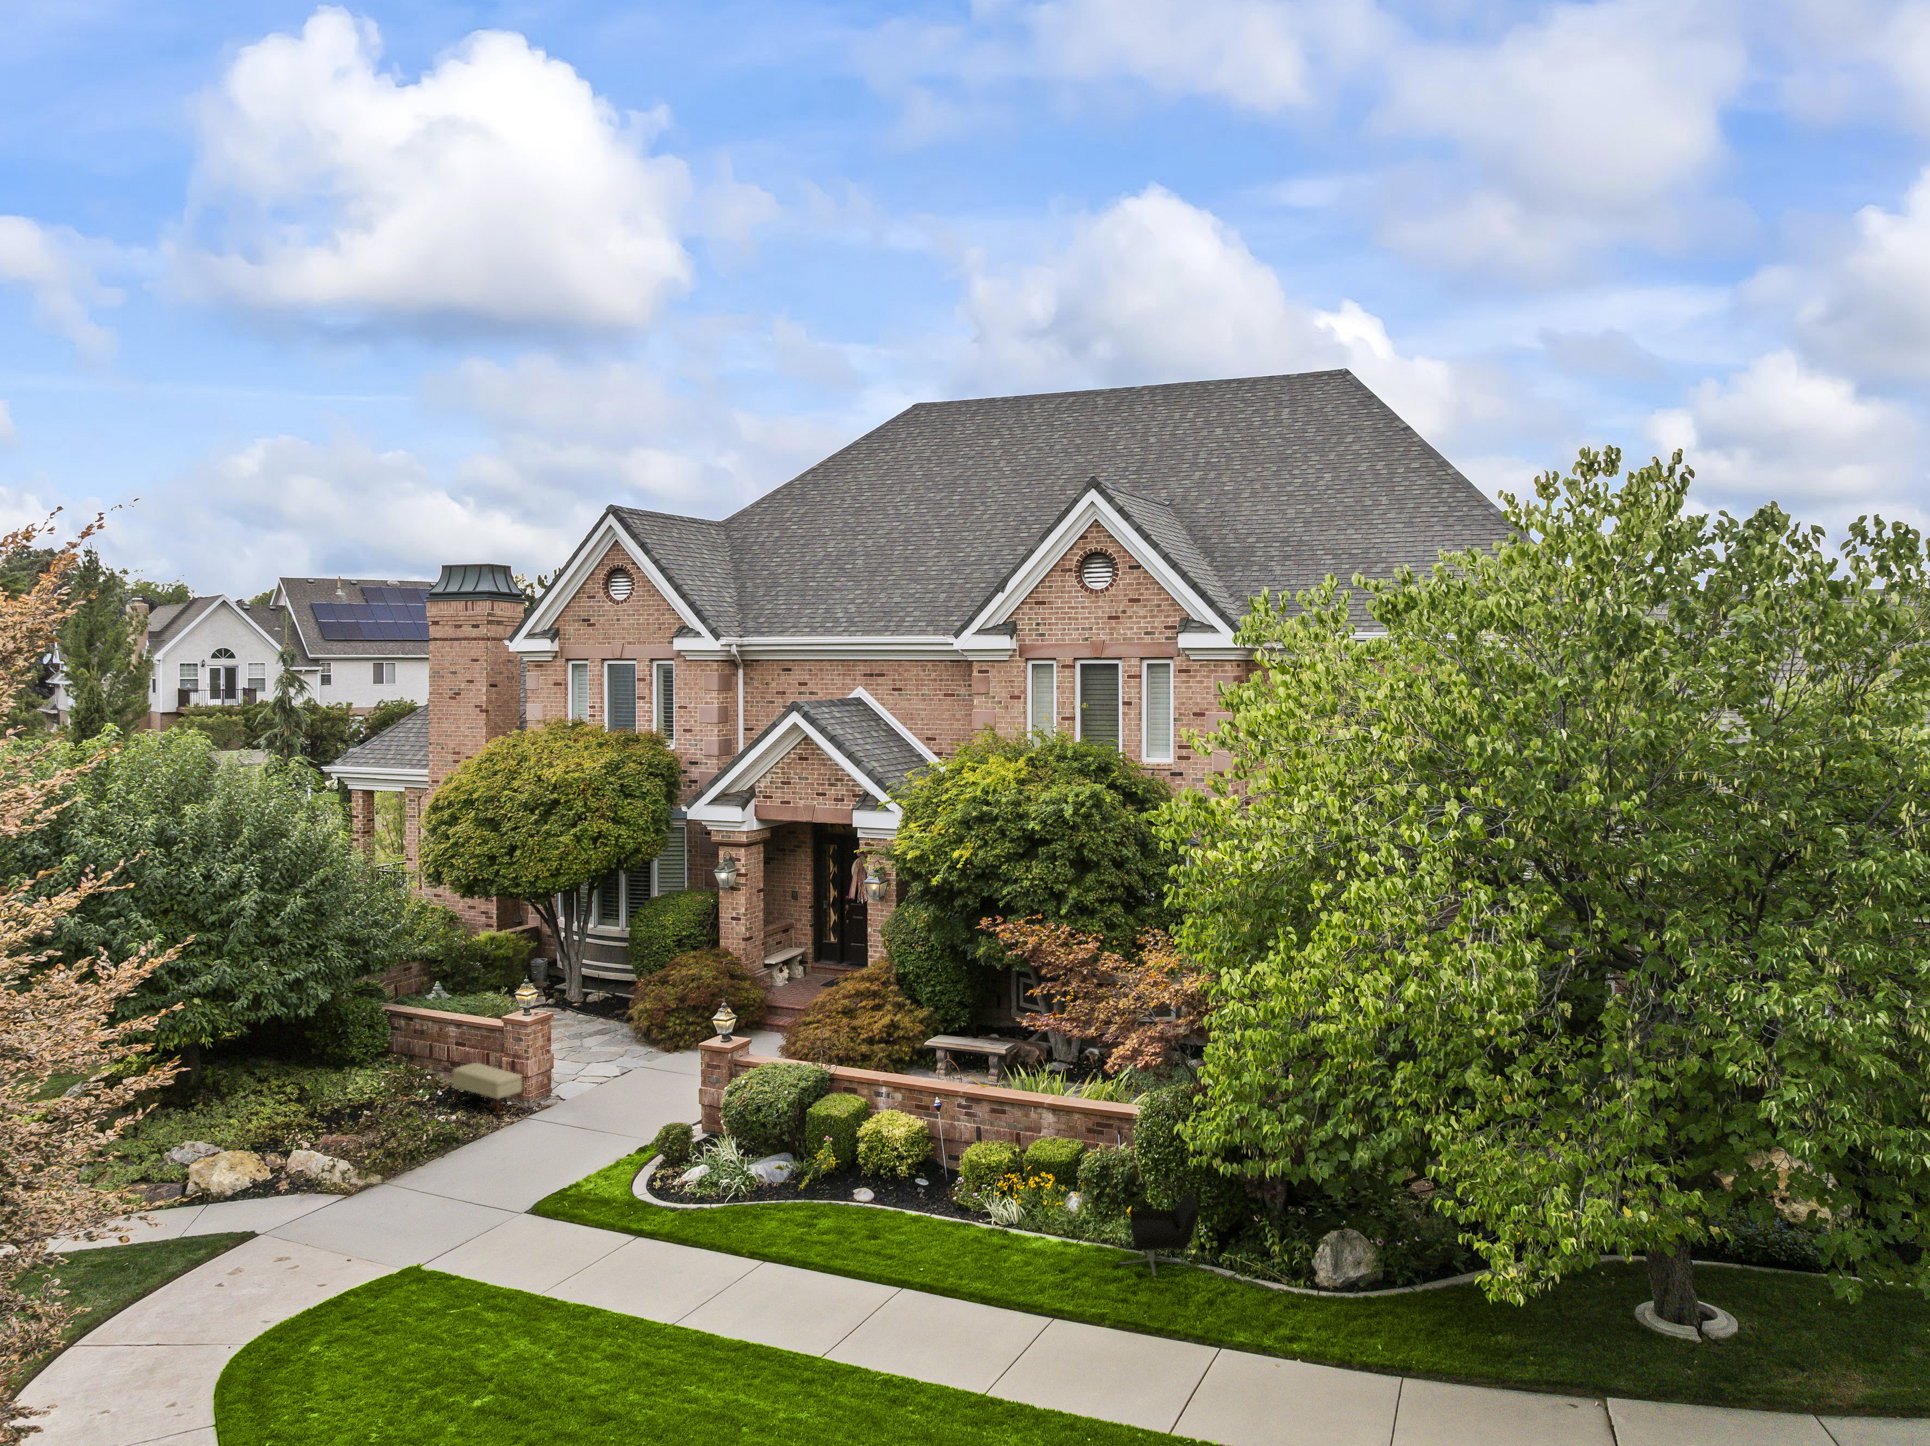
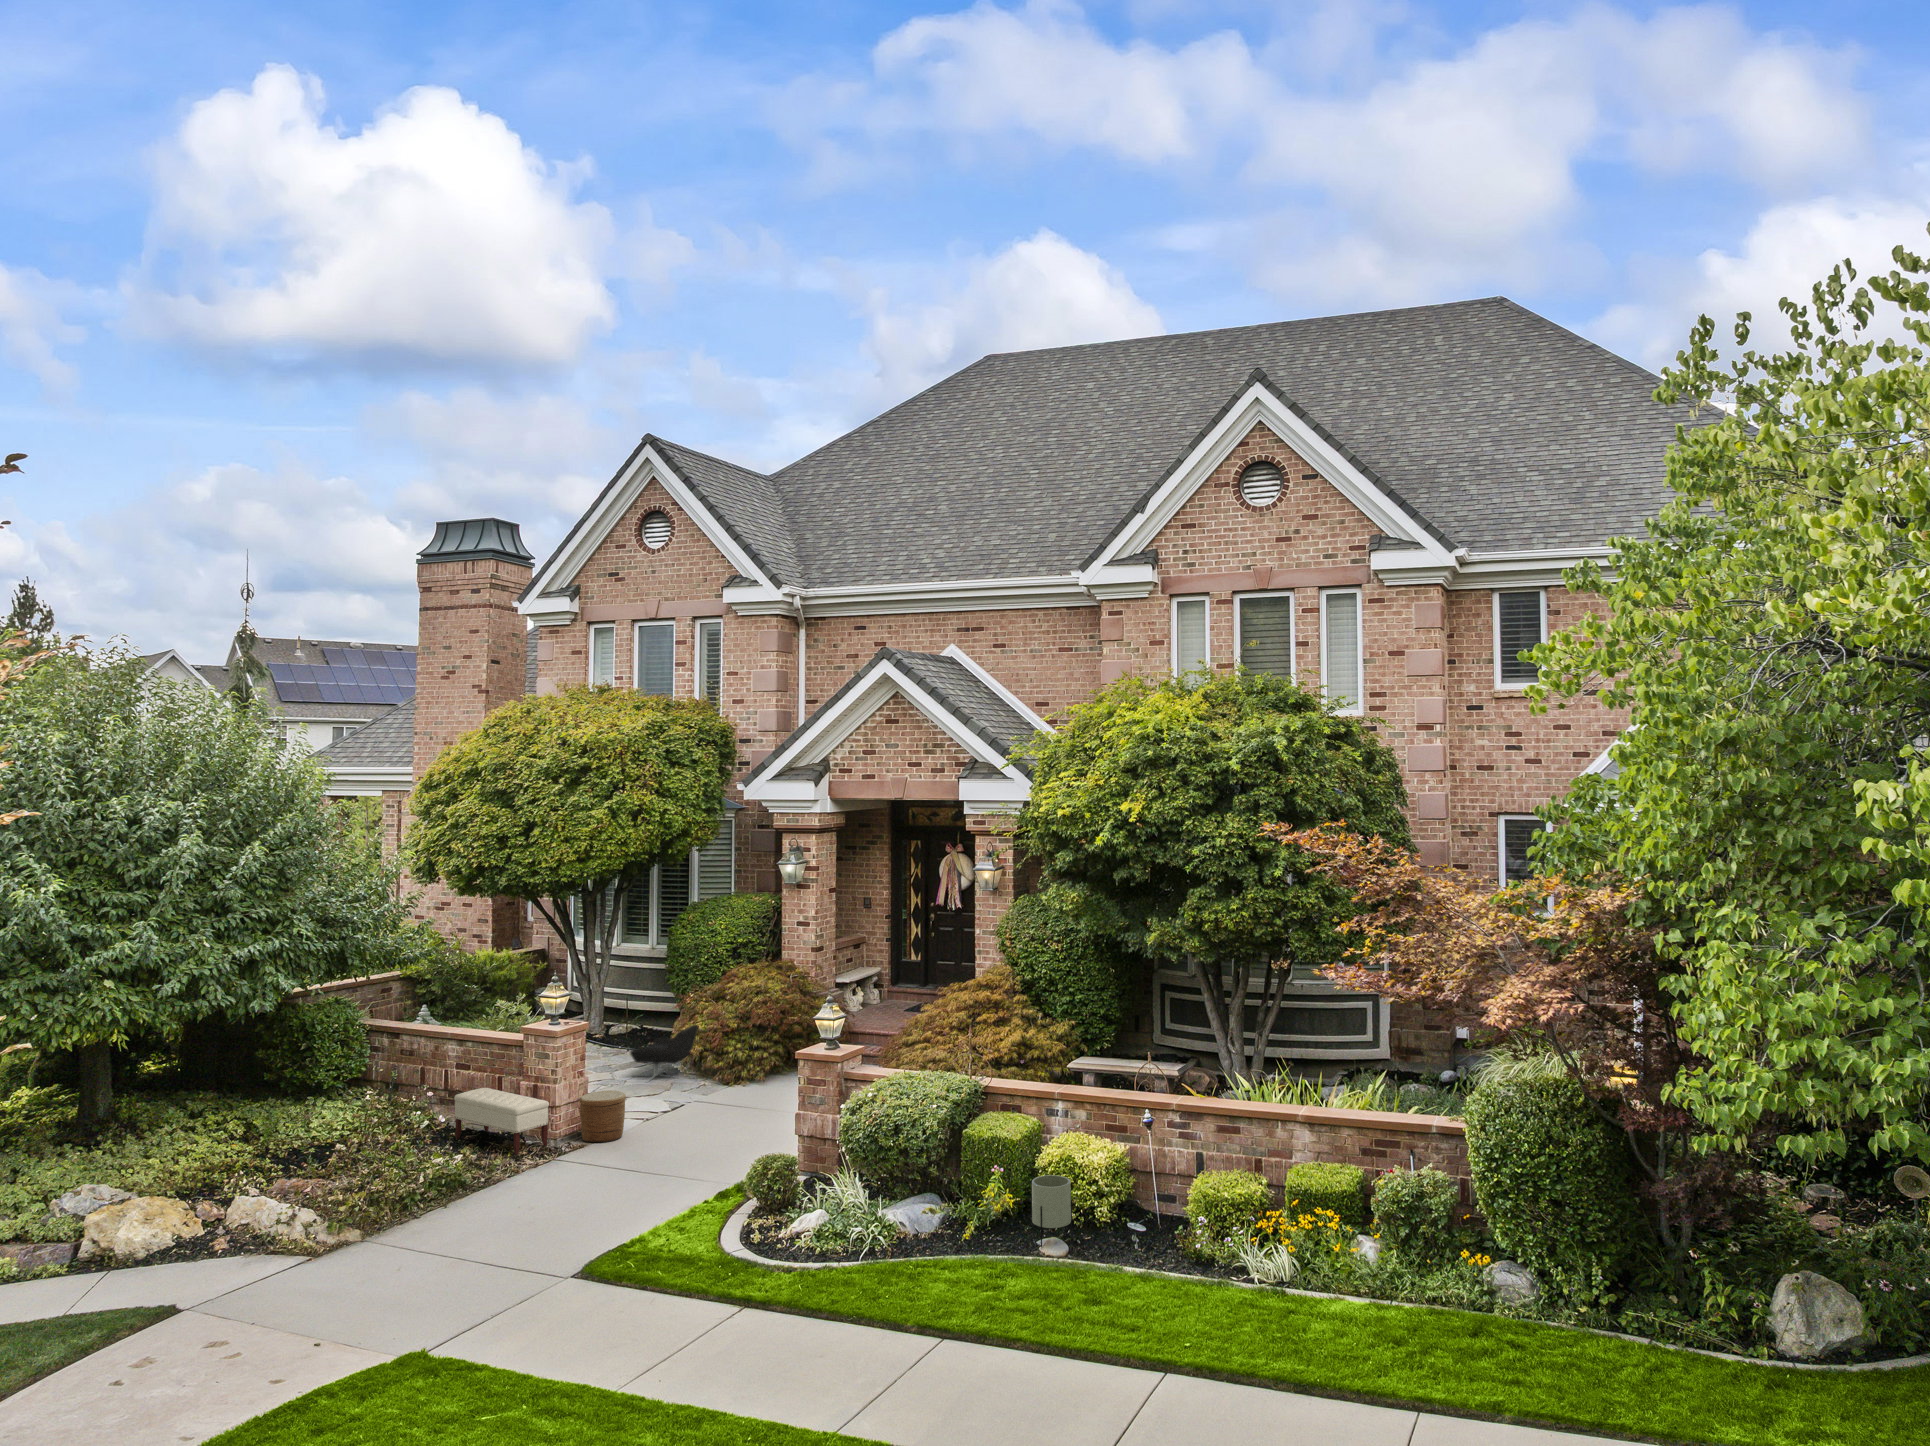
woven basket: none [545,1065,580,1105] -> present [580,1090,626,1142]
planter: none [850,1141,878,1192] -> present [1032,1175,1072,1247]
lounge chair: present [1121,1193,1199,1276] -> present [630,1025,699,1083]

